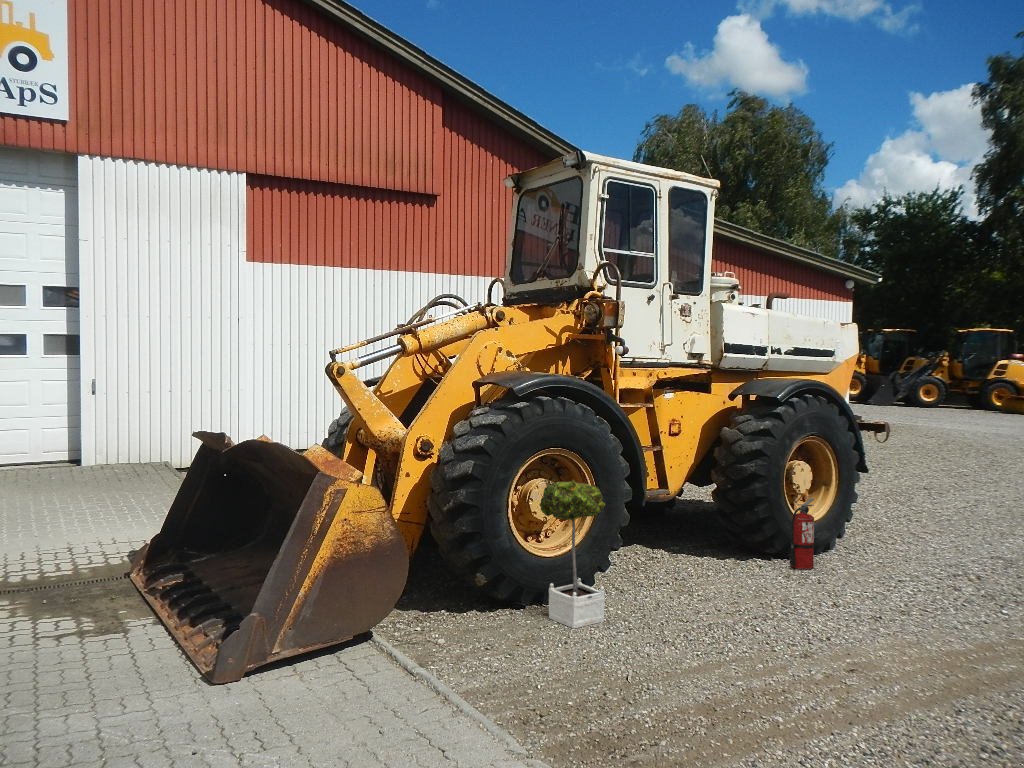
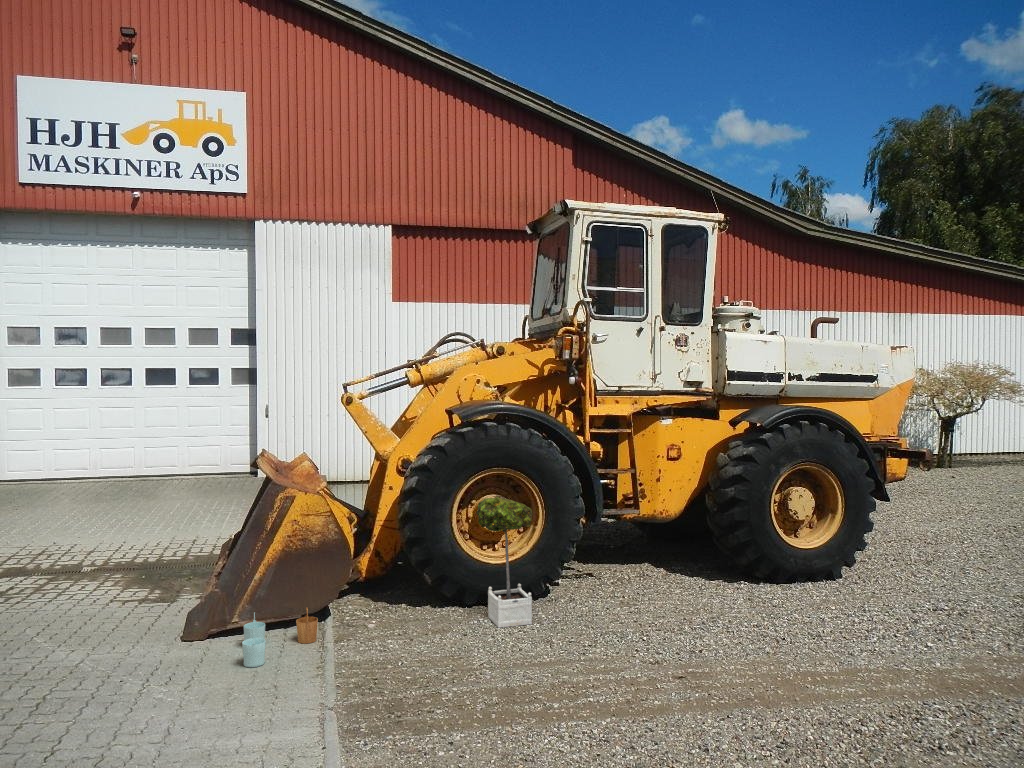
fire extinguisher: present [790,498,815,570] -> none [769,524,799,595]
bucket: none [299,625,385,706] -> present [242,608,318,667]

